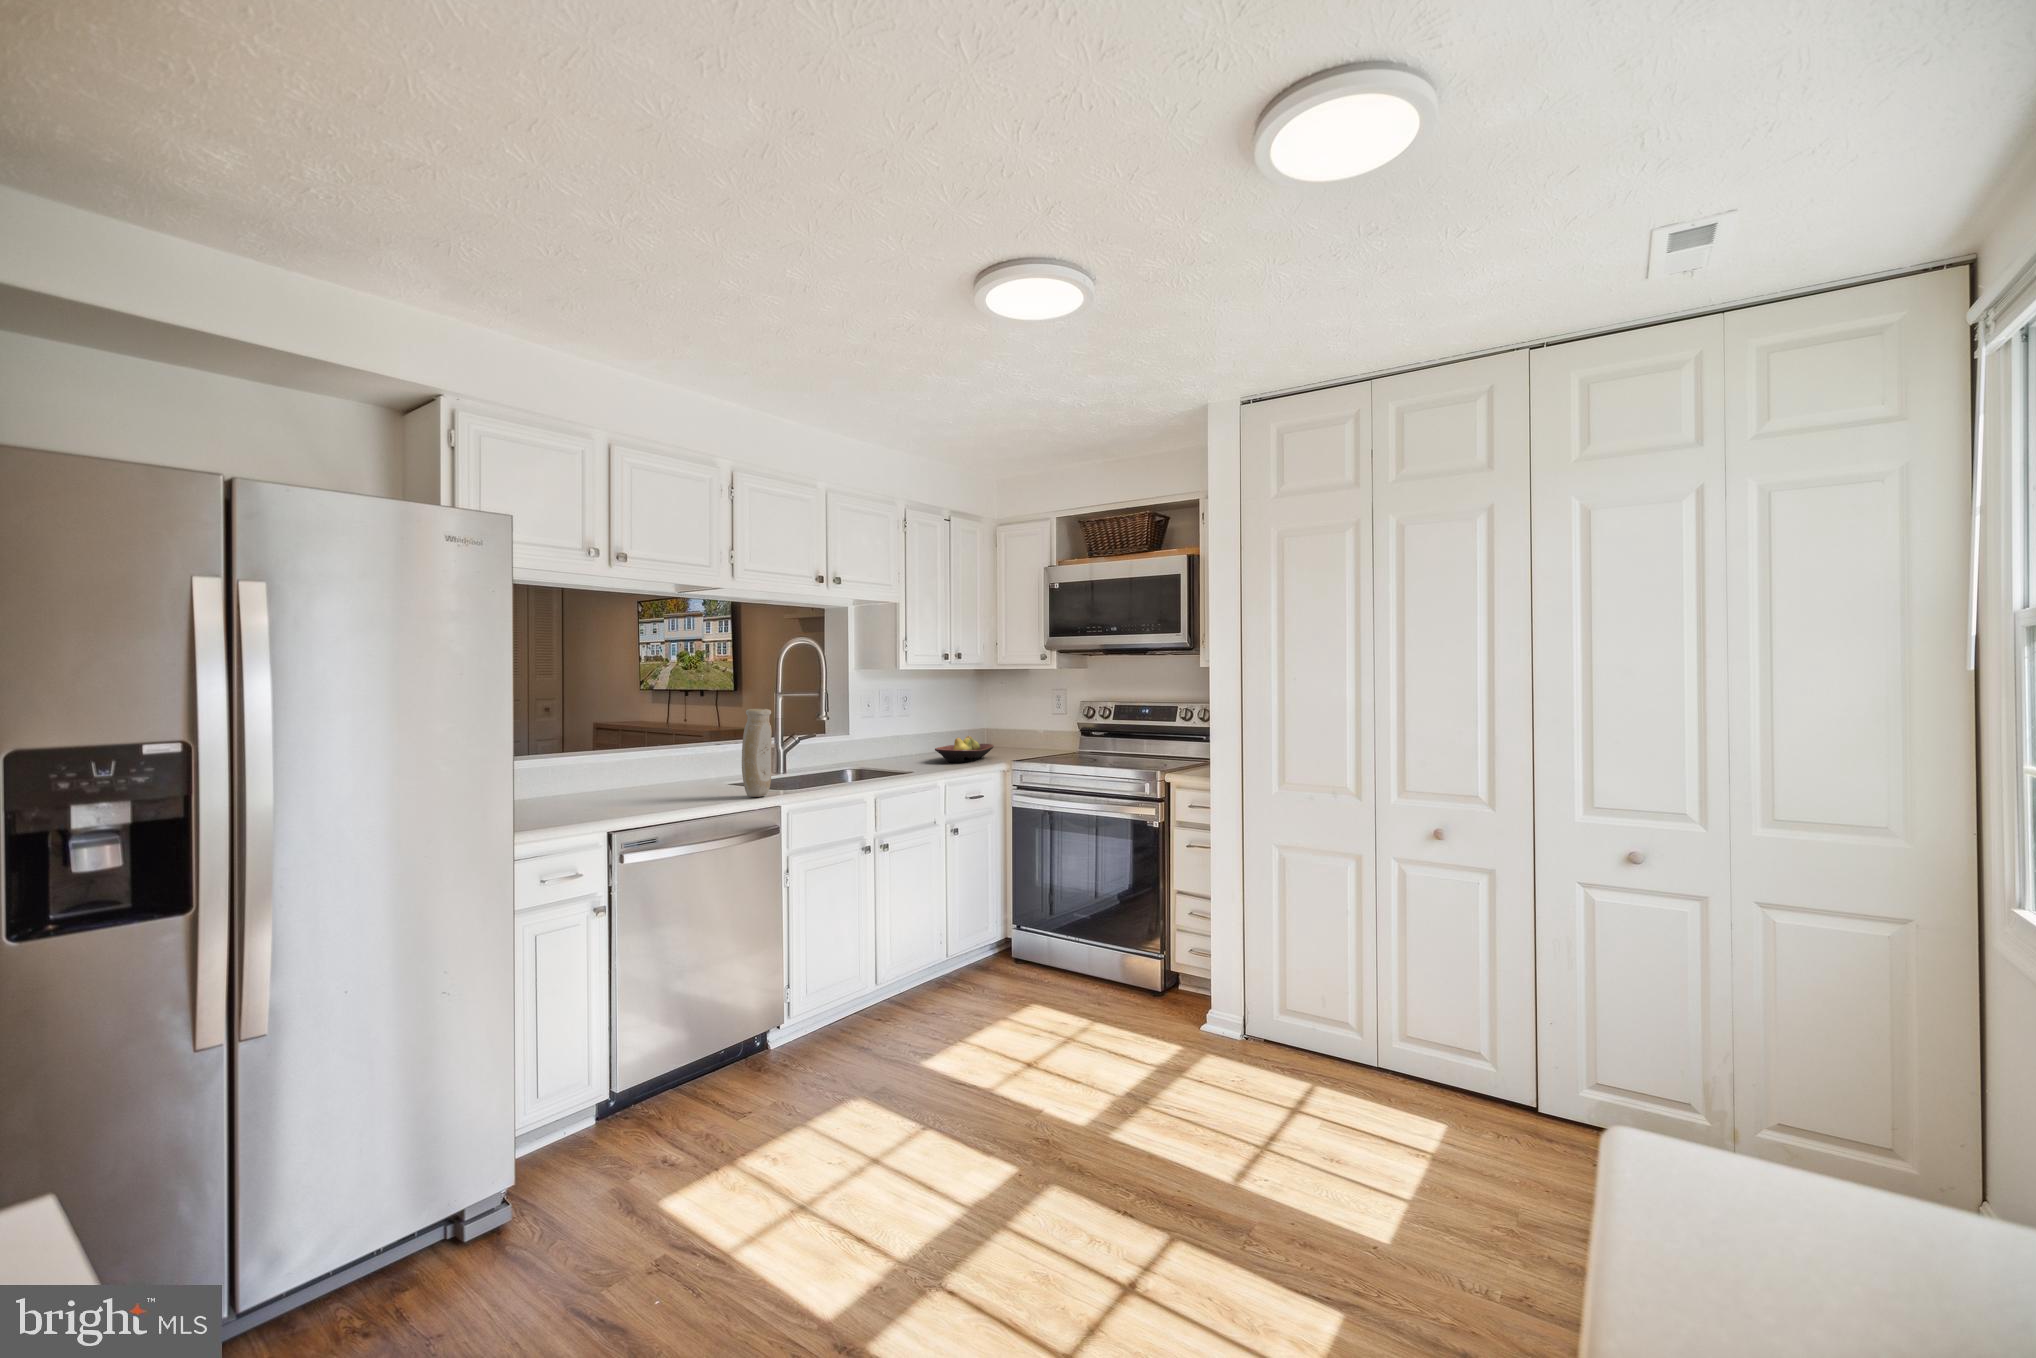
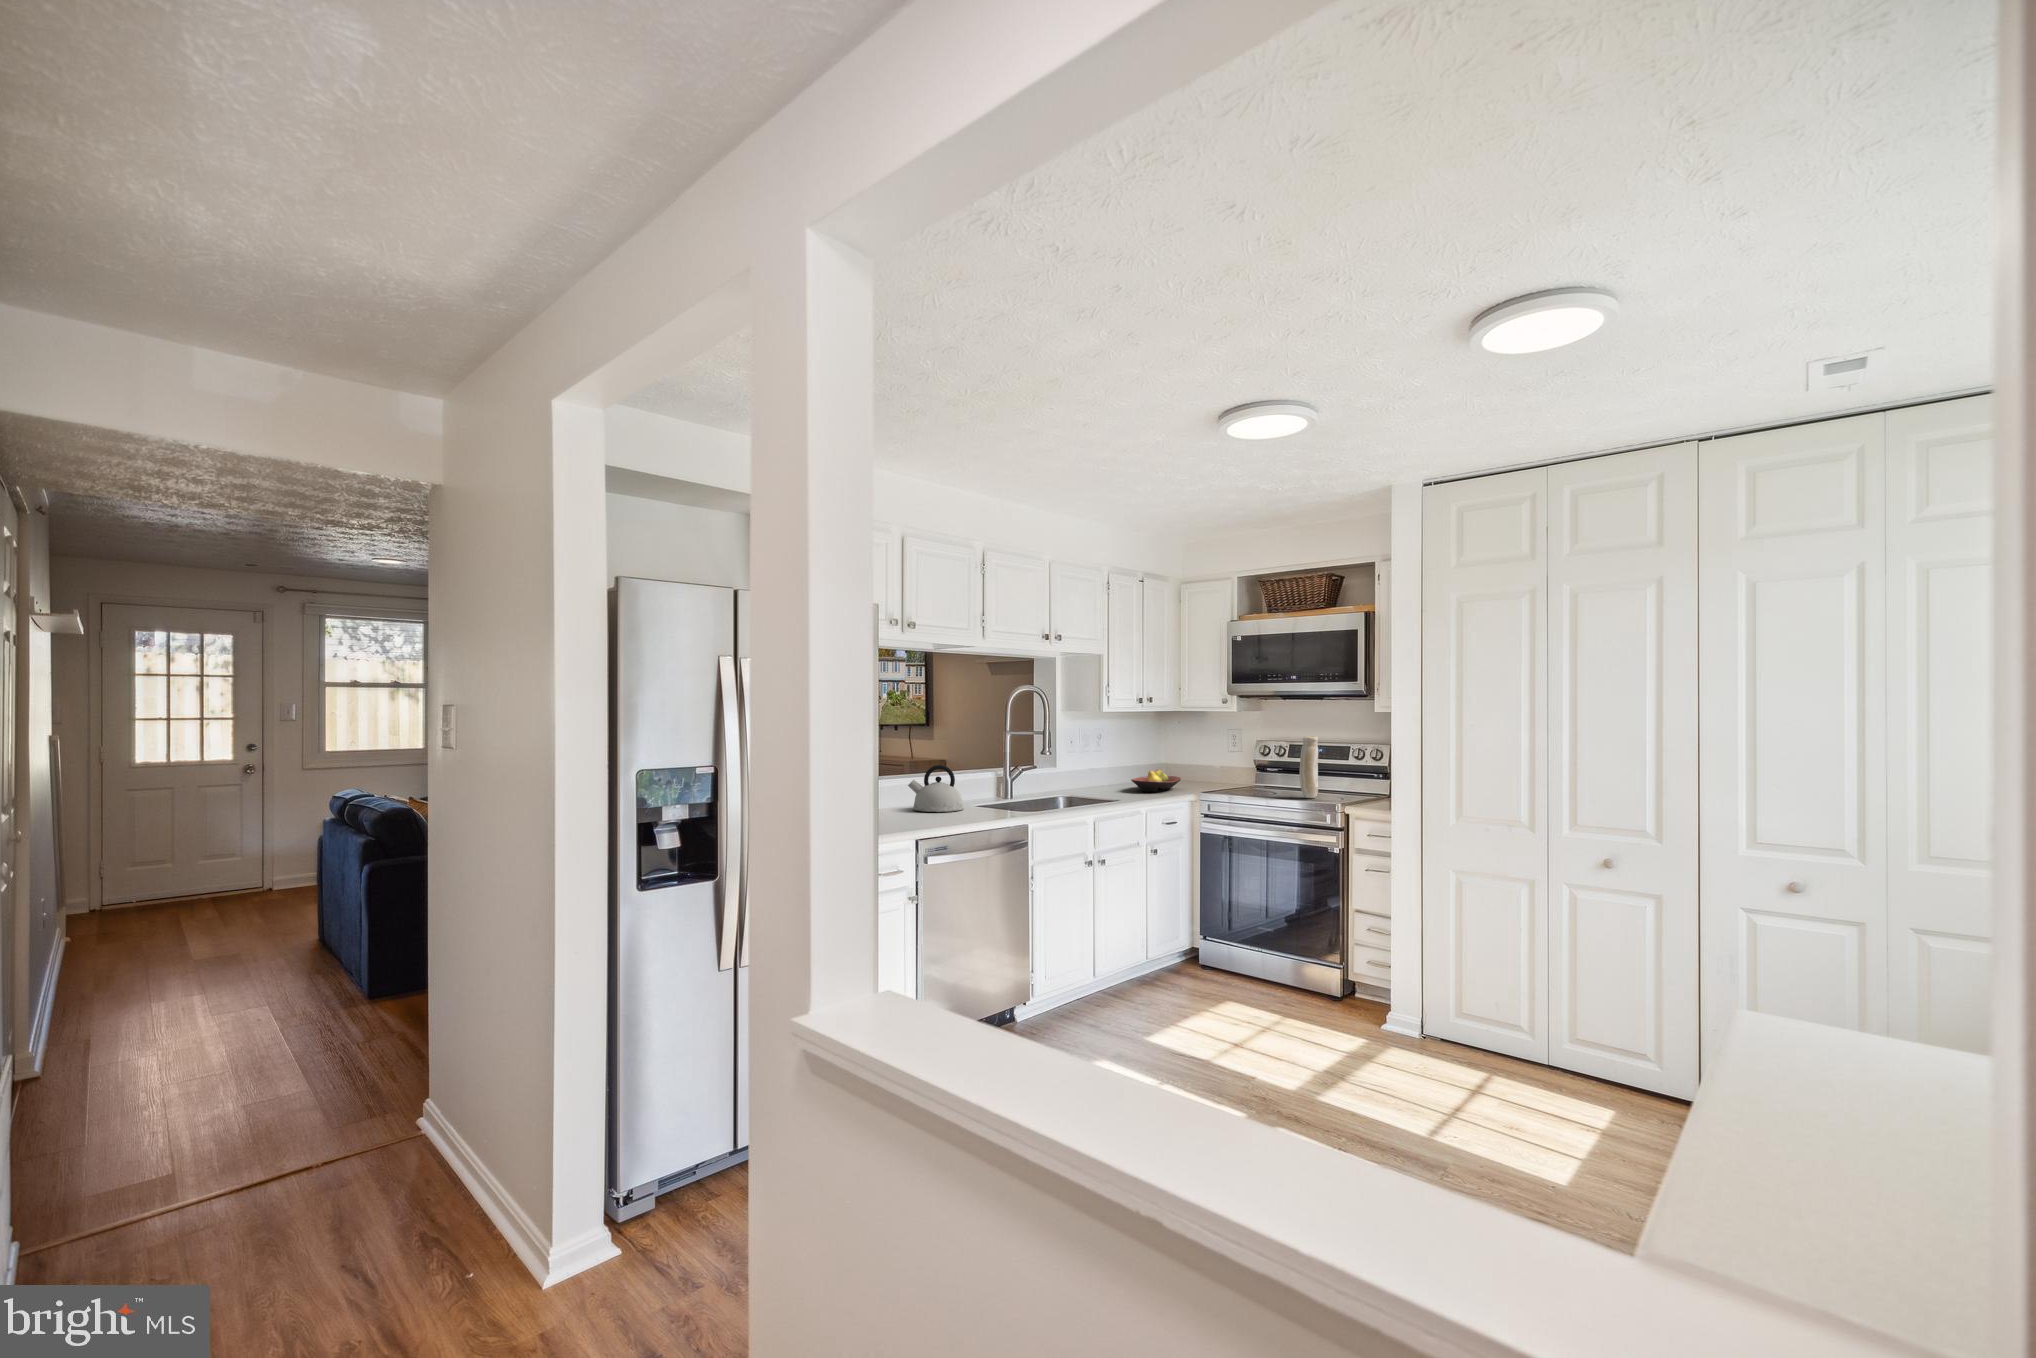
vase: present [742,708,772,797] -> present [1300,736,1318,798]
kettle: none [636,736,709,794] -> present [908,765,964,812]

